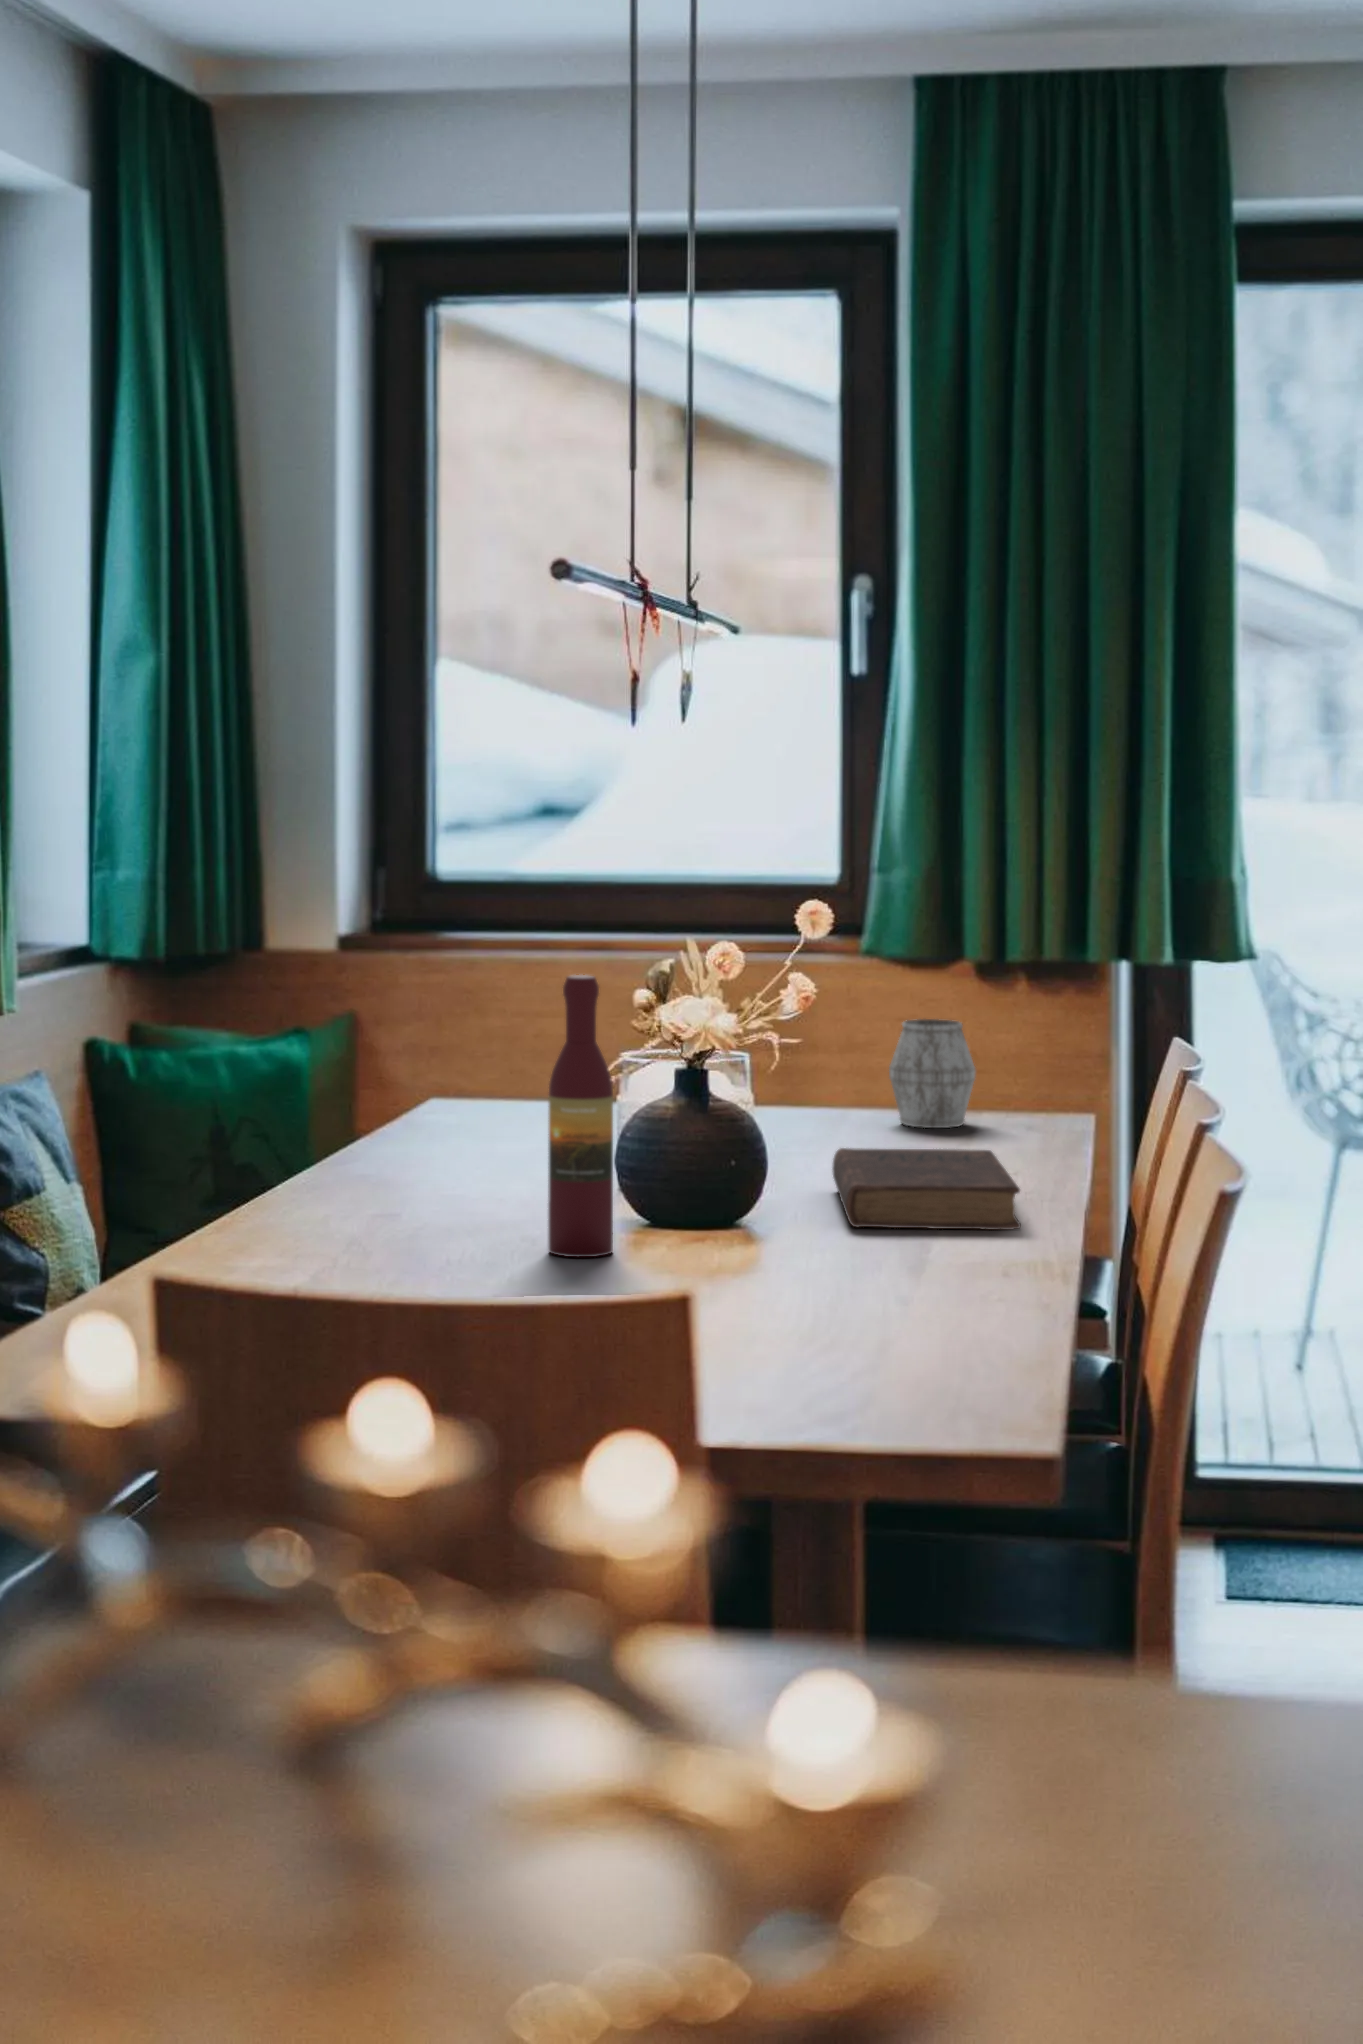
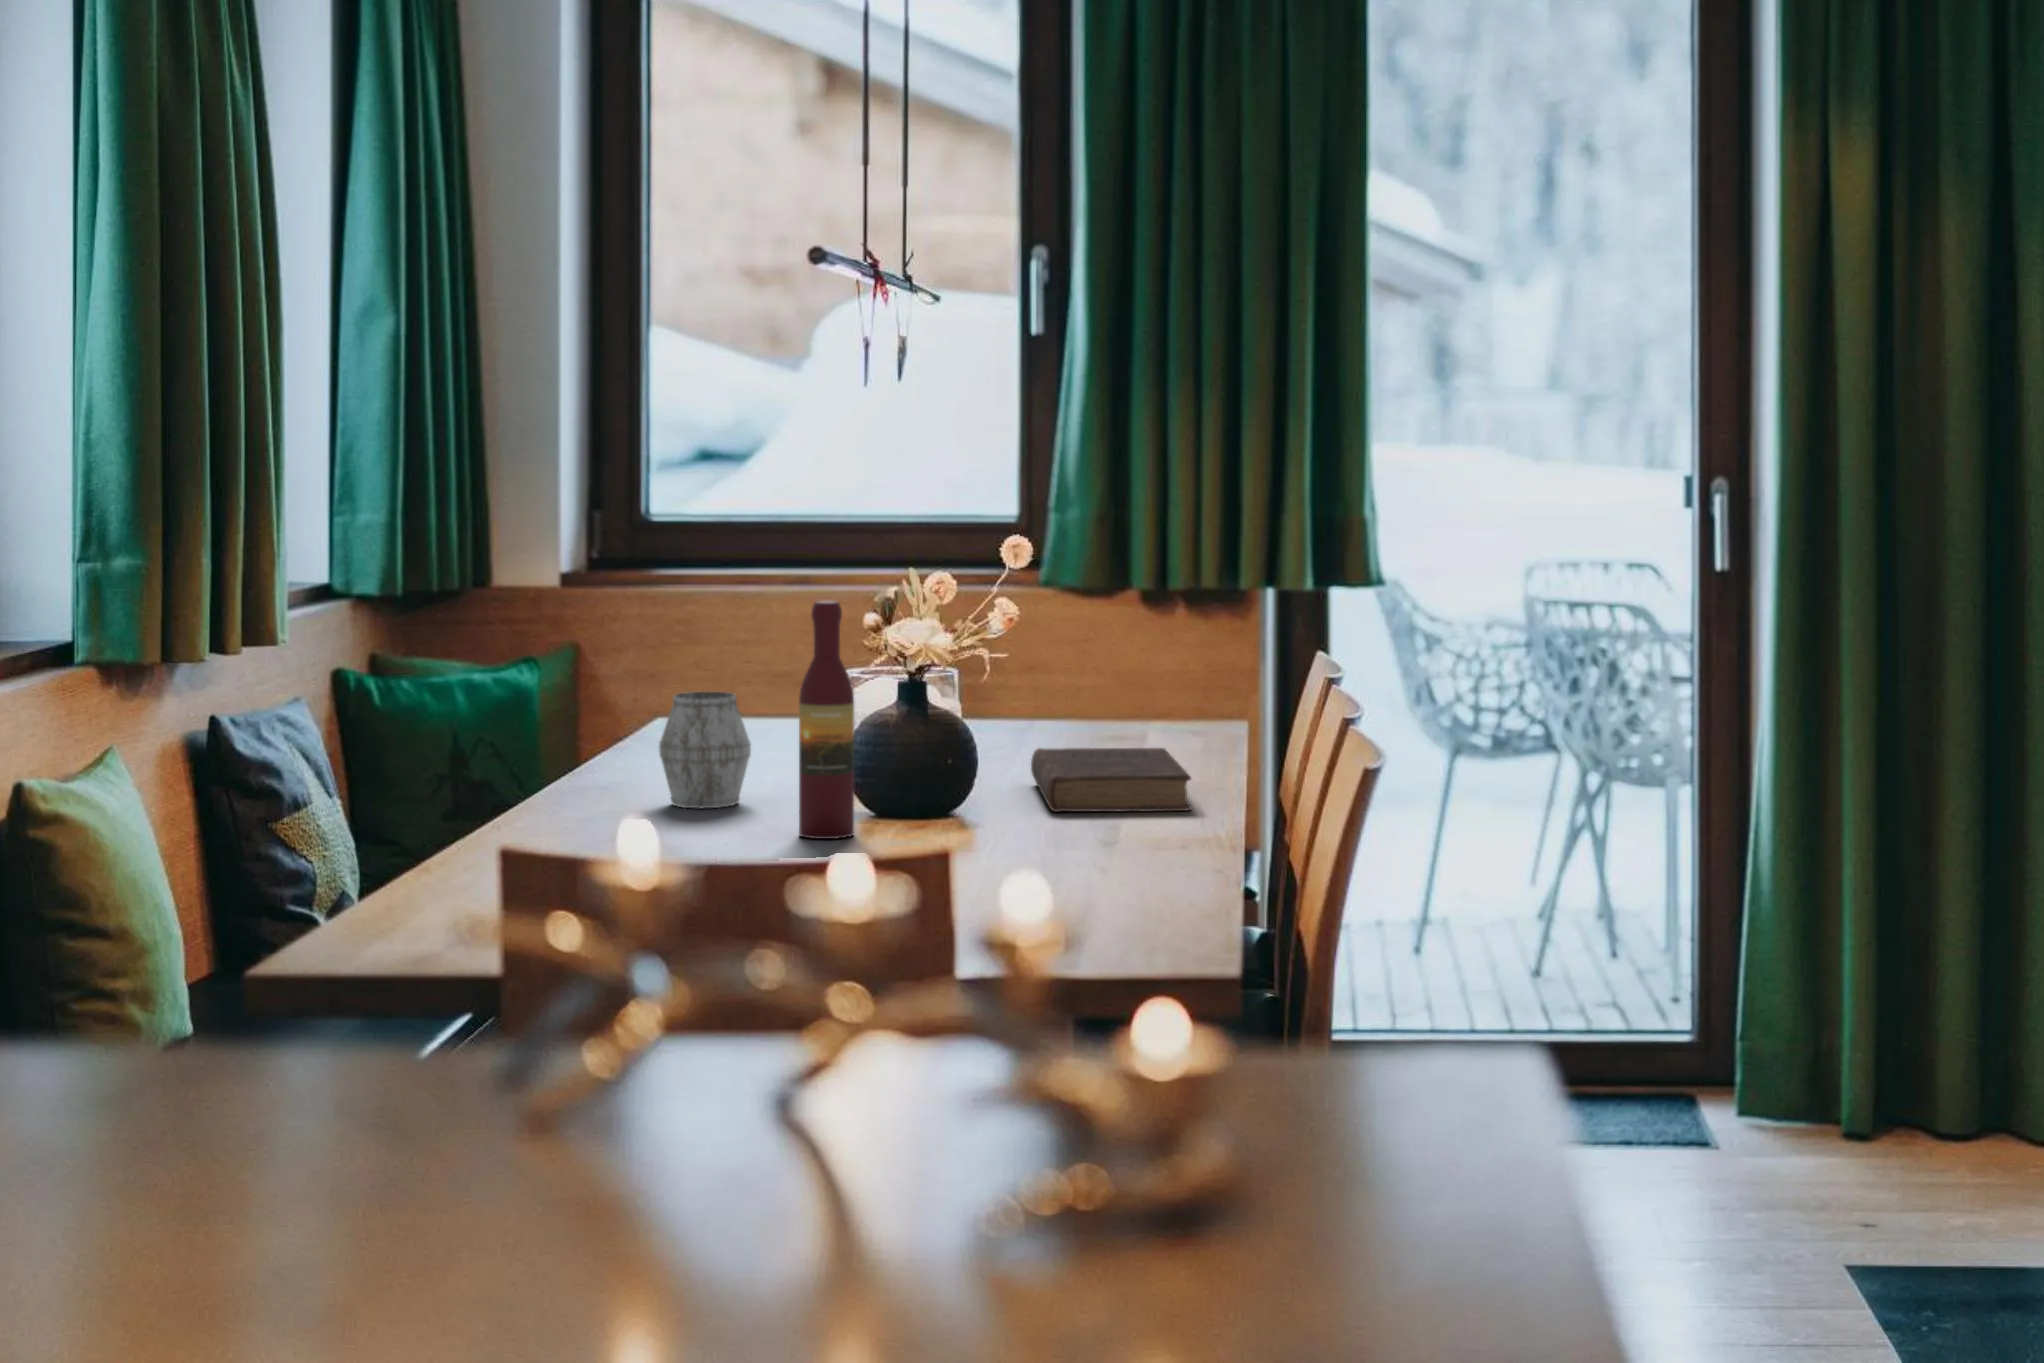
mug: present [889,1019,975,1128] -> present [659,691,751,808]

